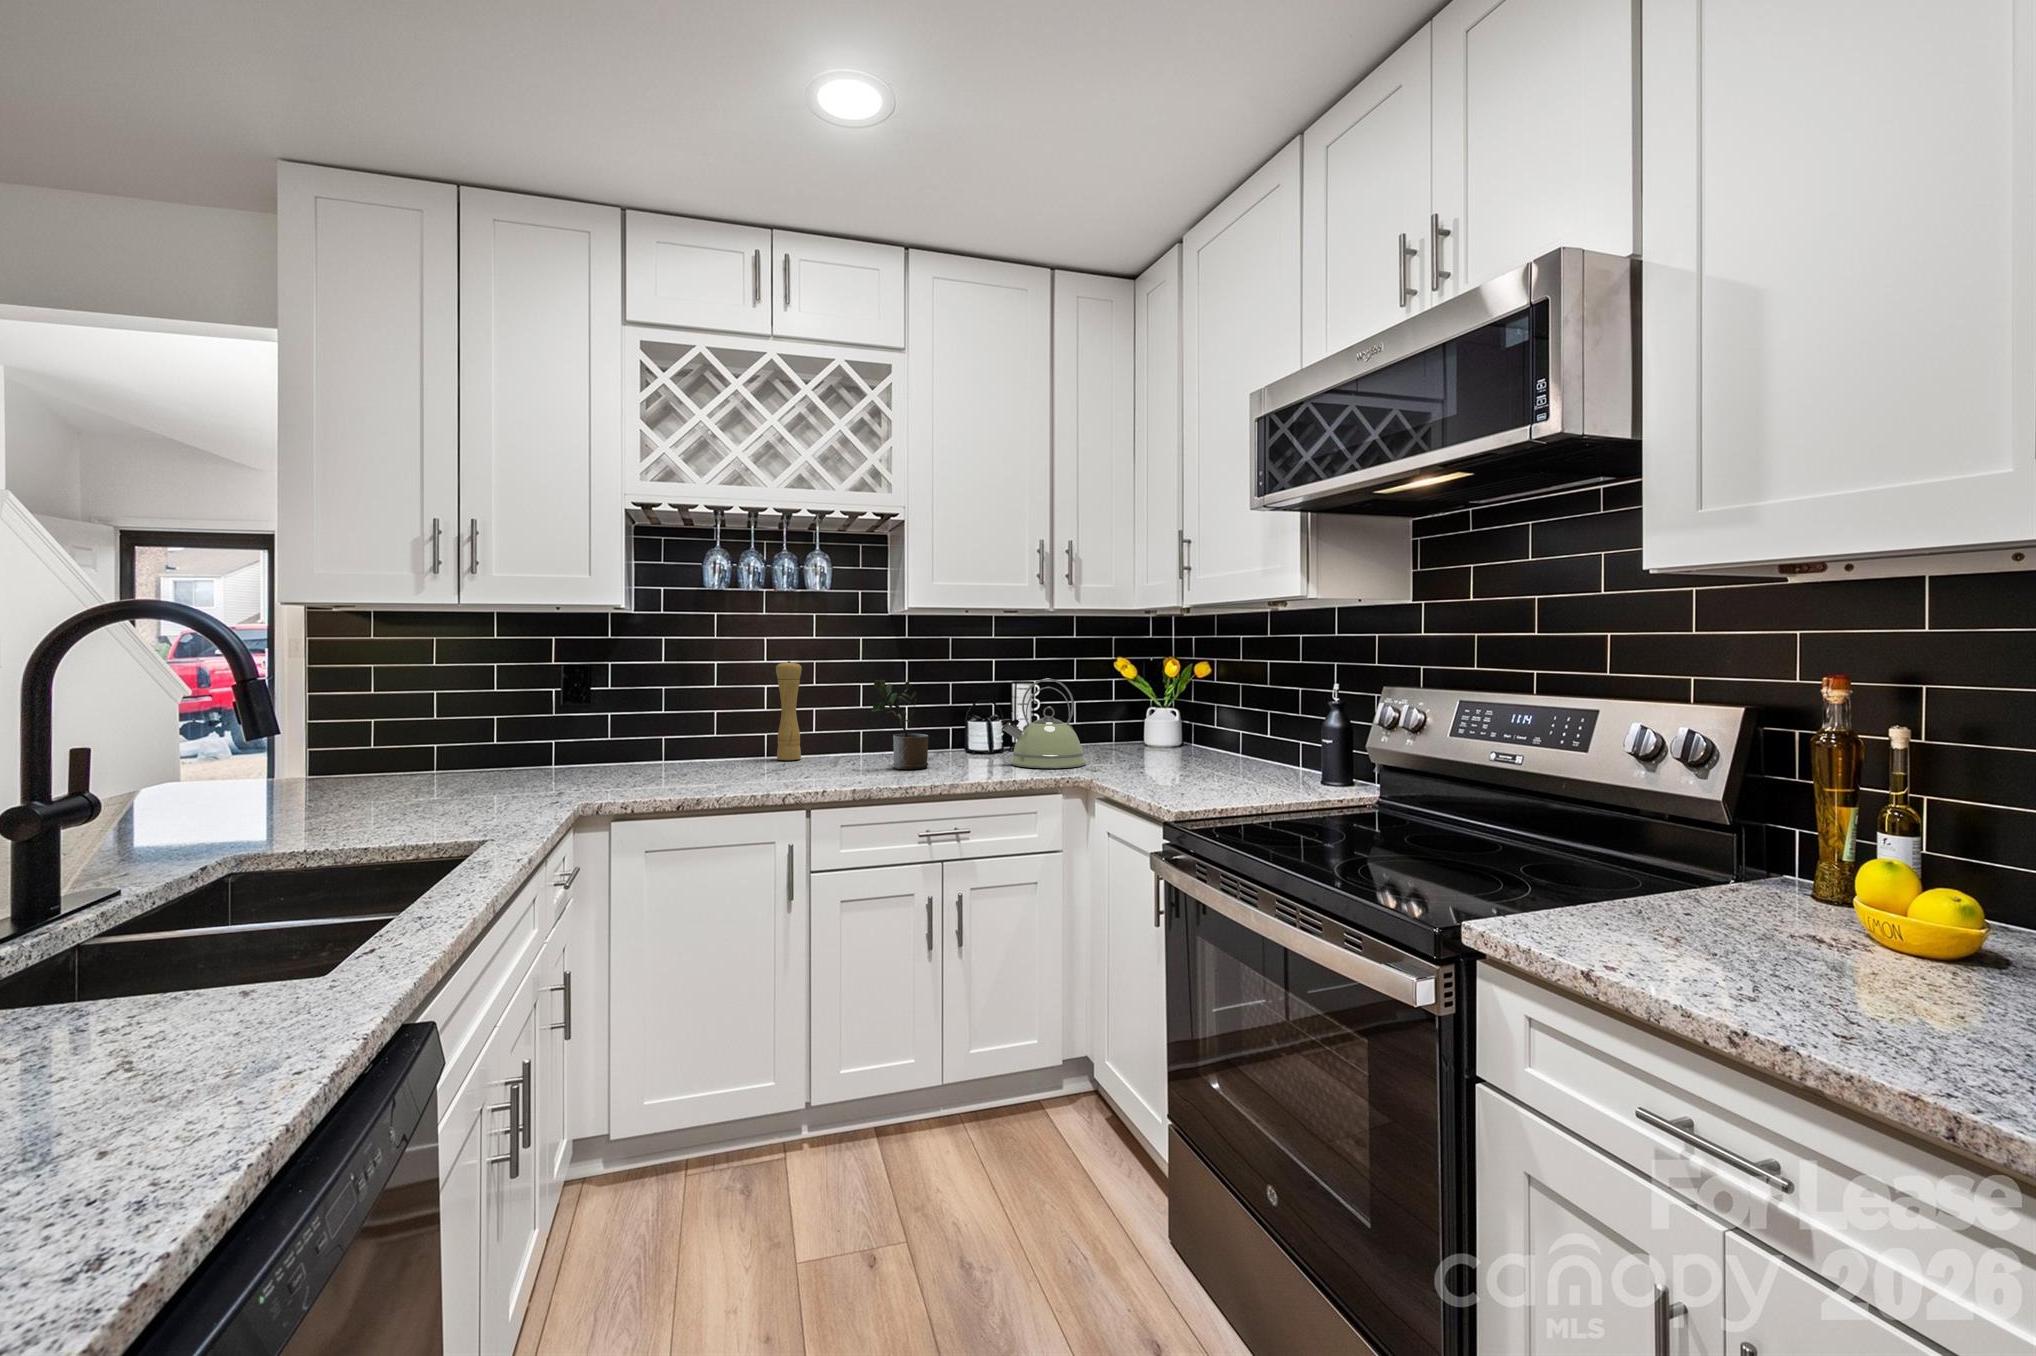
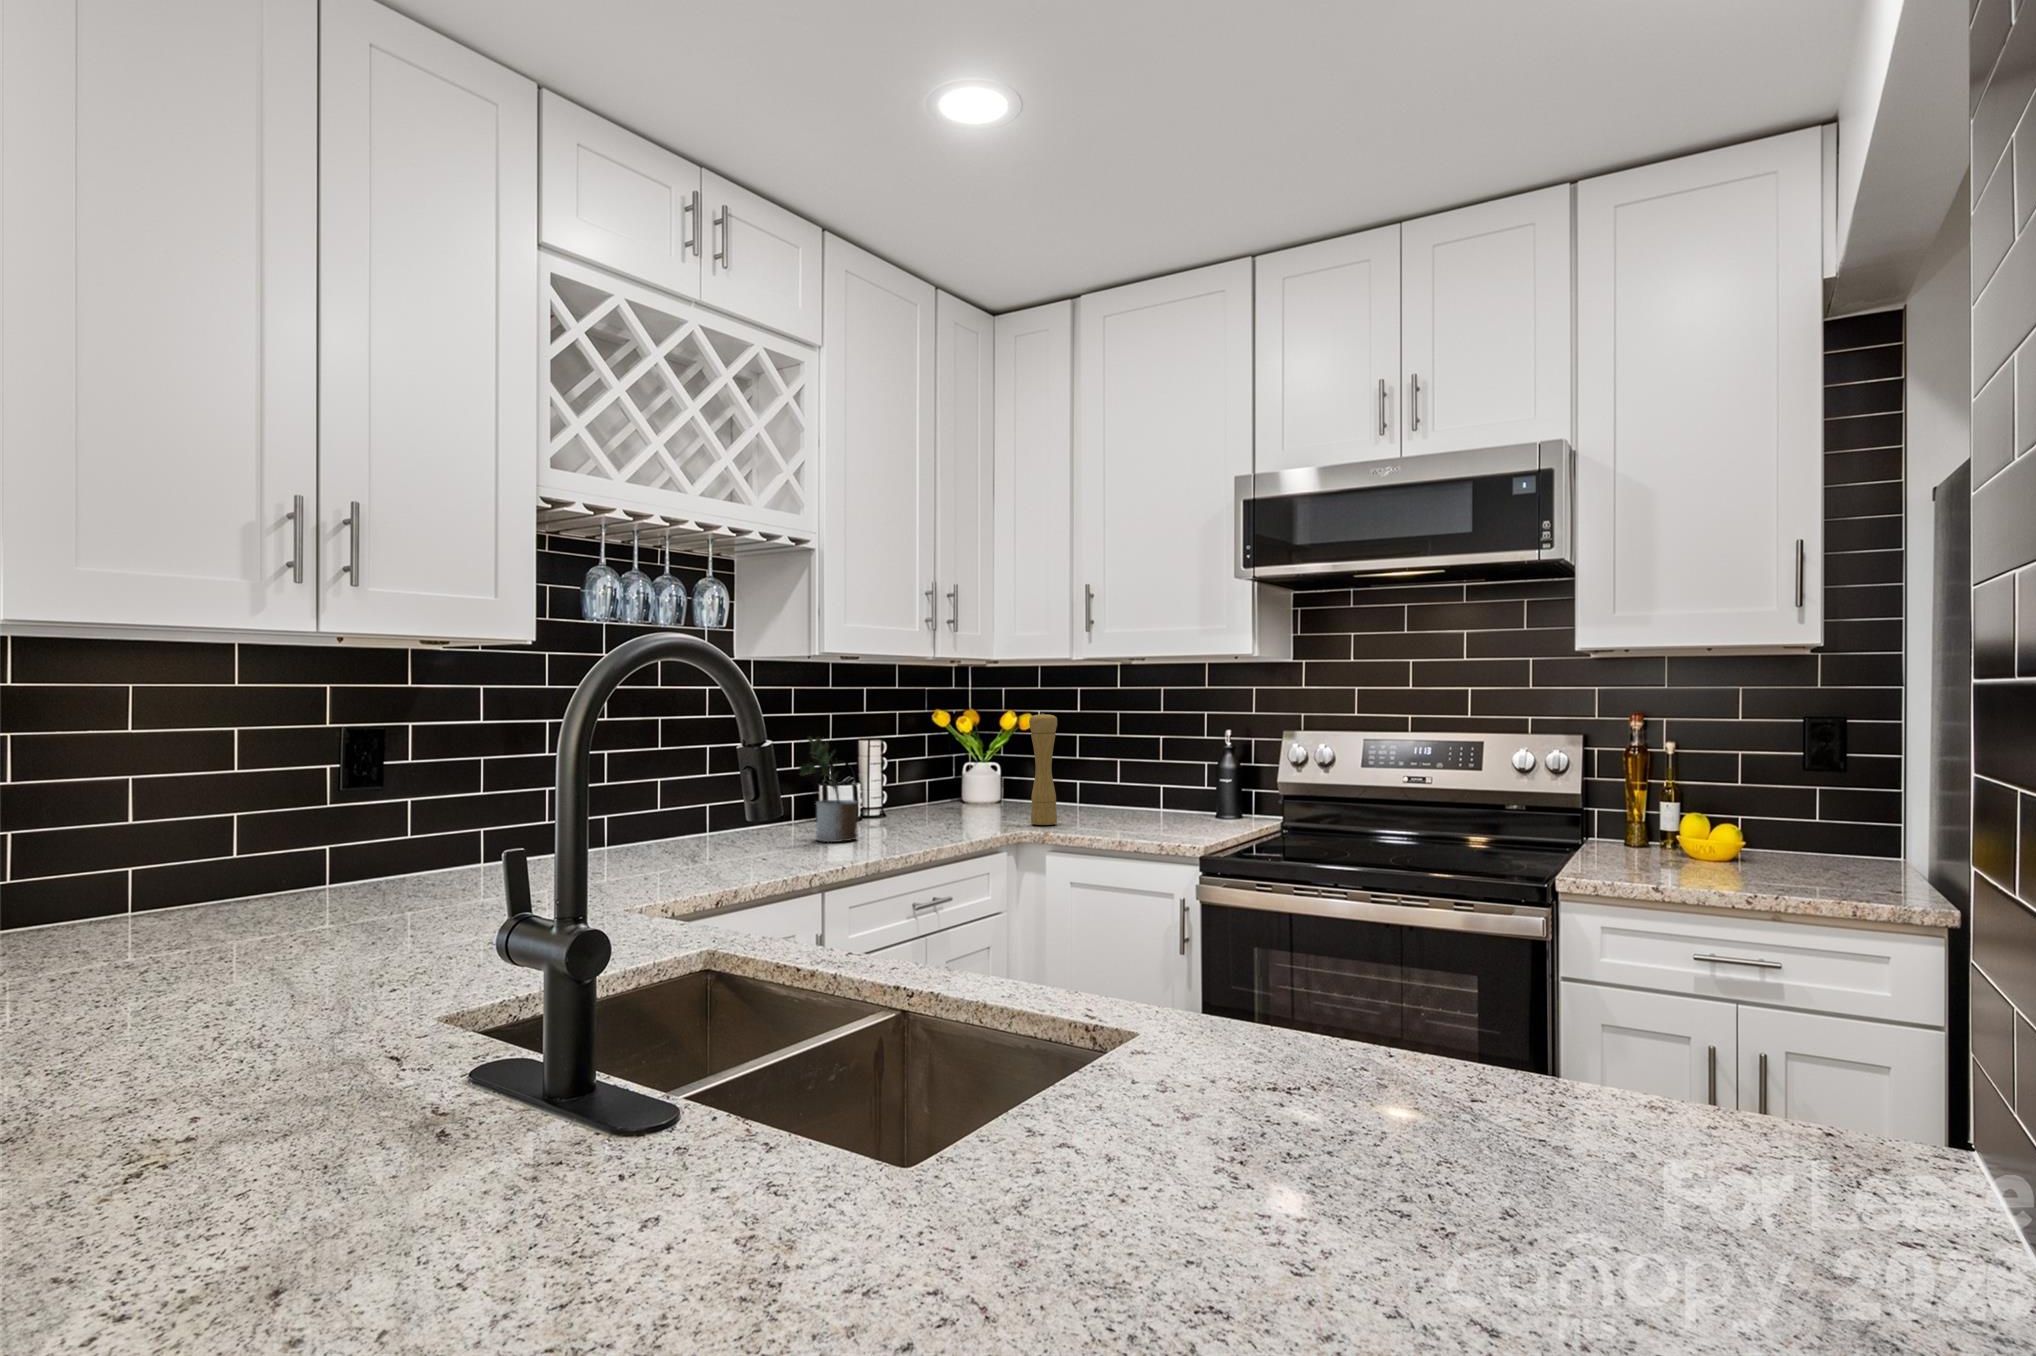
pepper mill: present [776,661,802,760] -> present [1029,713,1057,825]
kettle: present [1001,679,1086,768] -> none [910,731,992,828]

